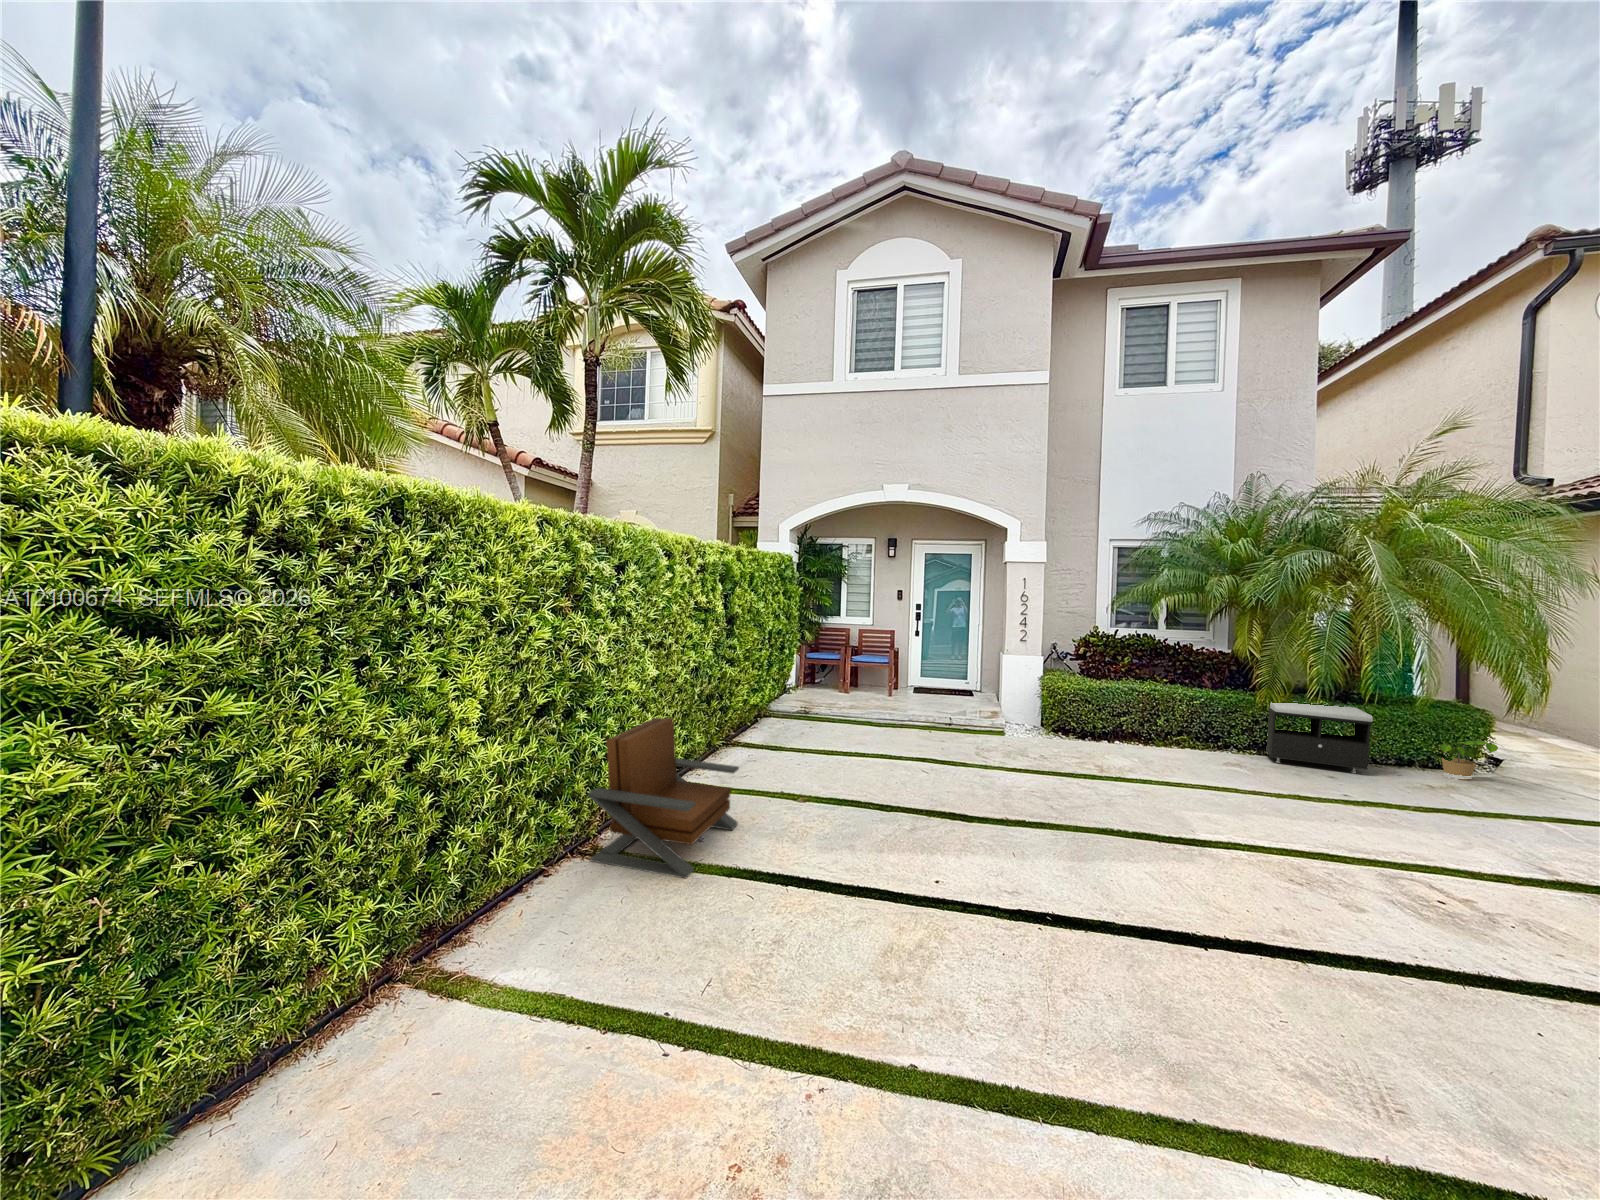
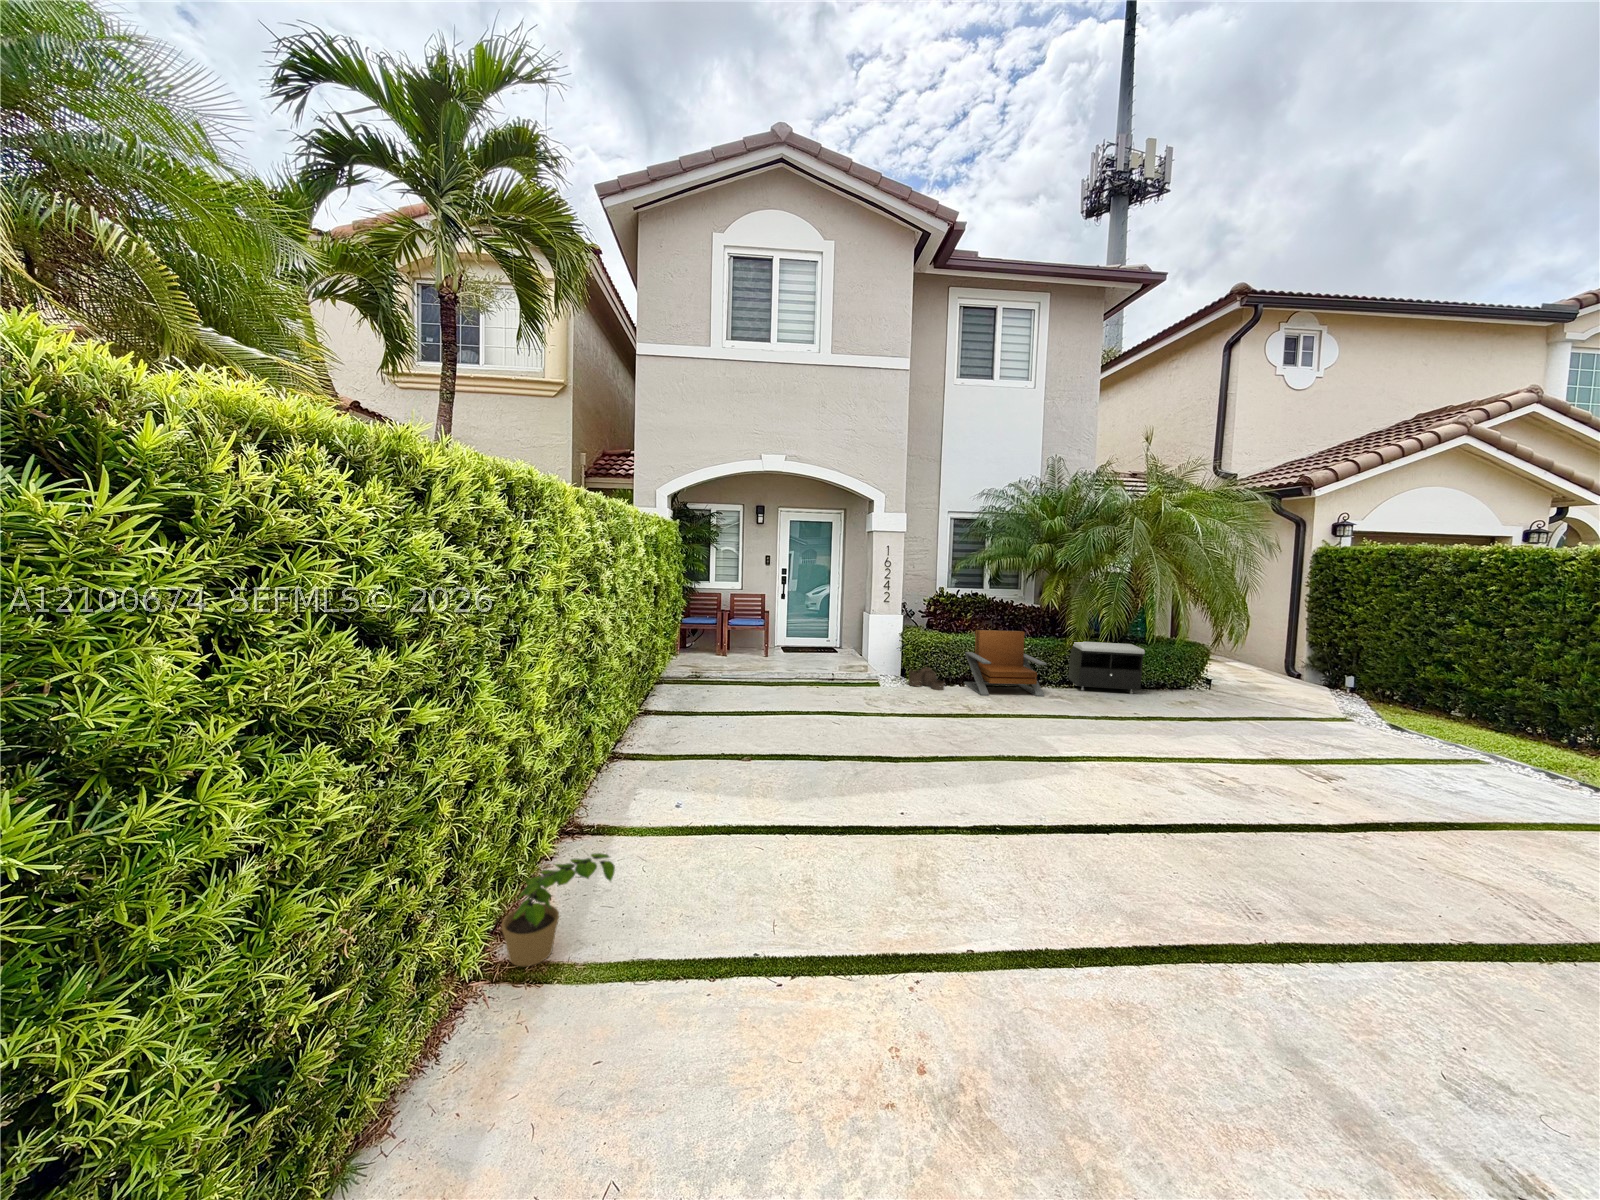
woven basket: none [1041,717,1083,746] -> present [909,667,945,690]
lounge chair: present [588,718,739,878] -> present [964,630,1047,697]
potted plant: present [1440,740,1502,780] -> present [502,853,615,966]

